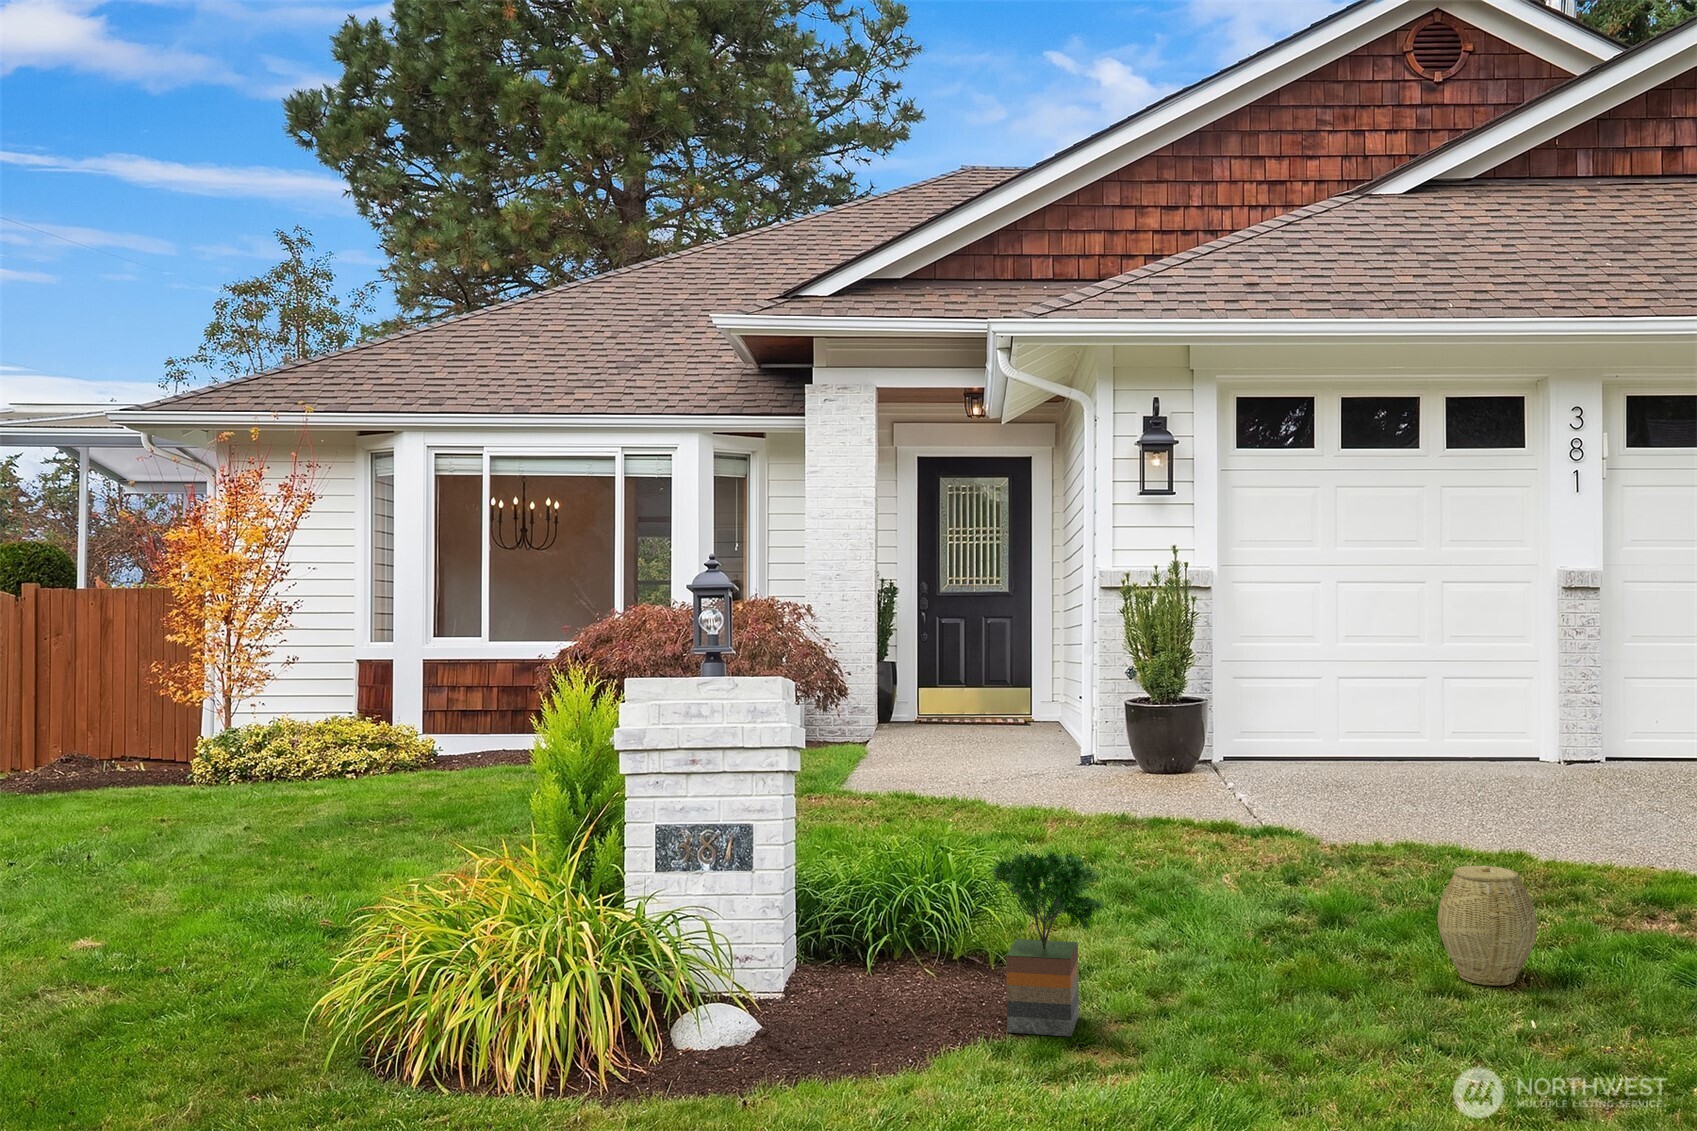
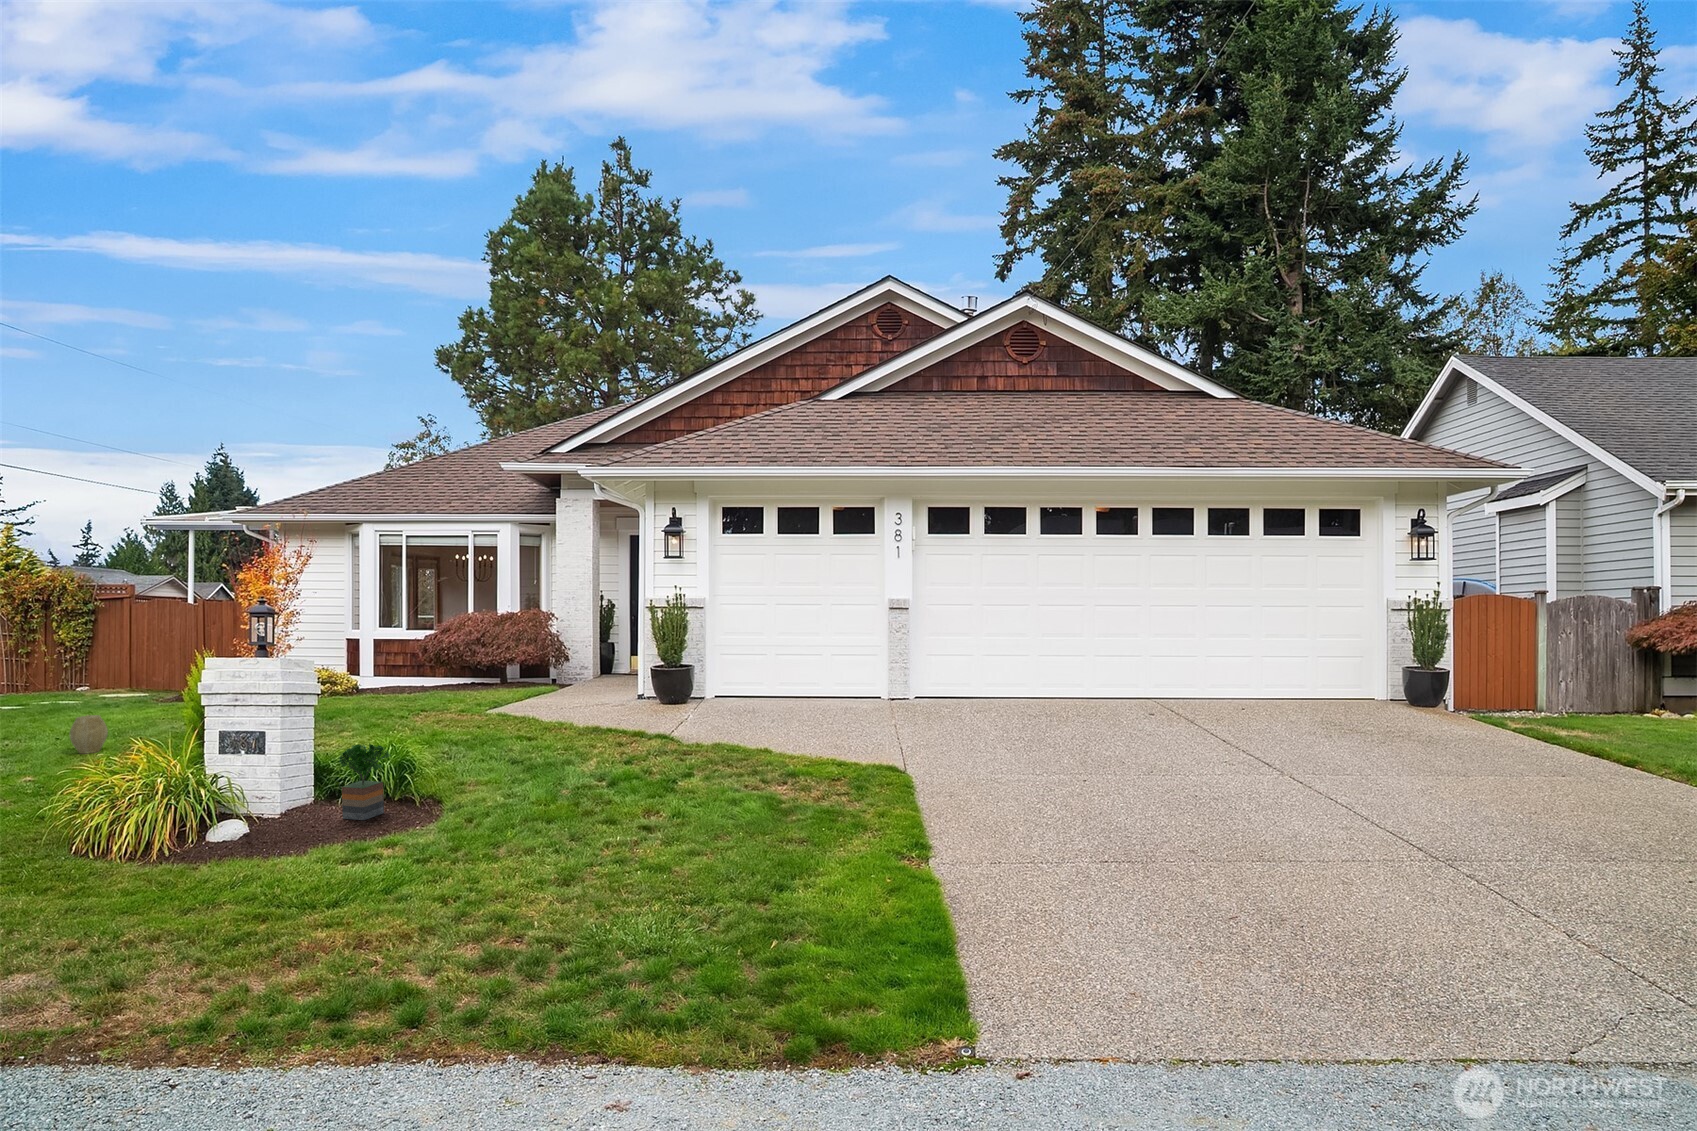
woven basket: present [1438,865,1537,986] -> present [70,715,108,754]

